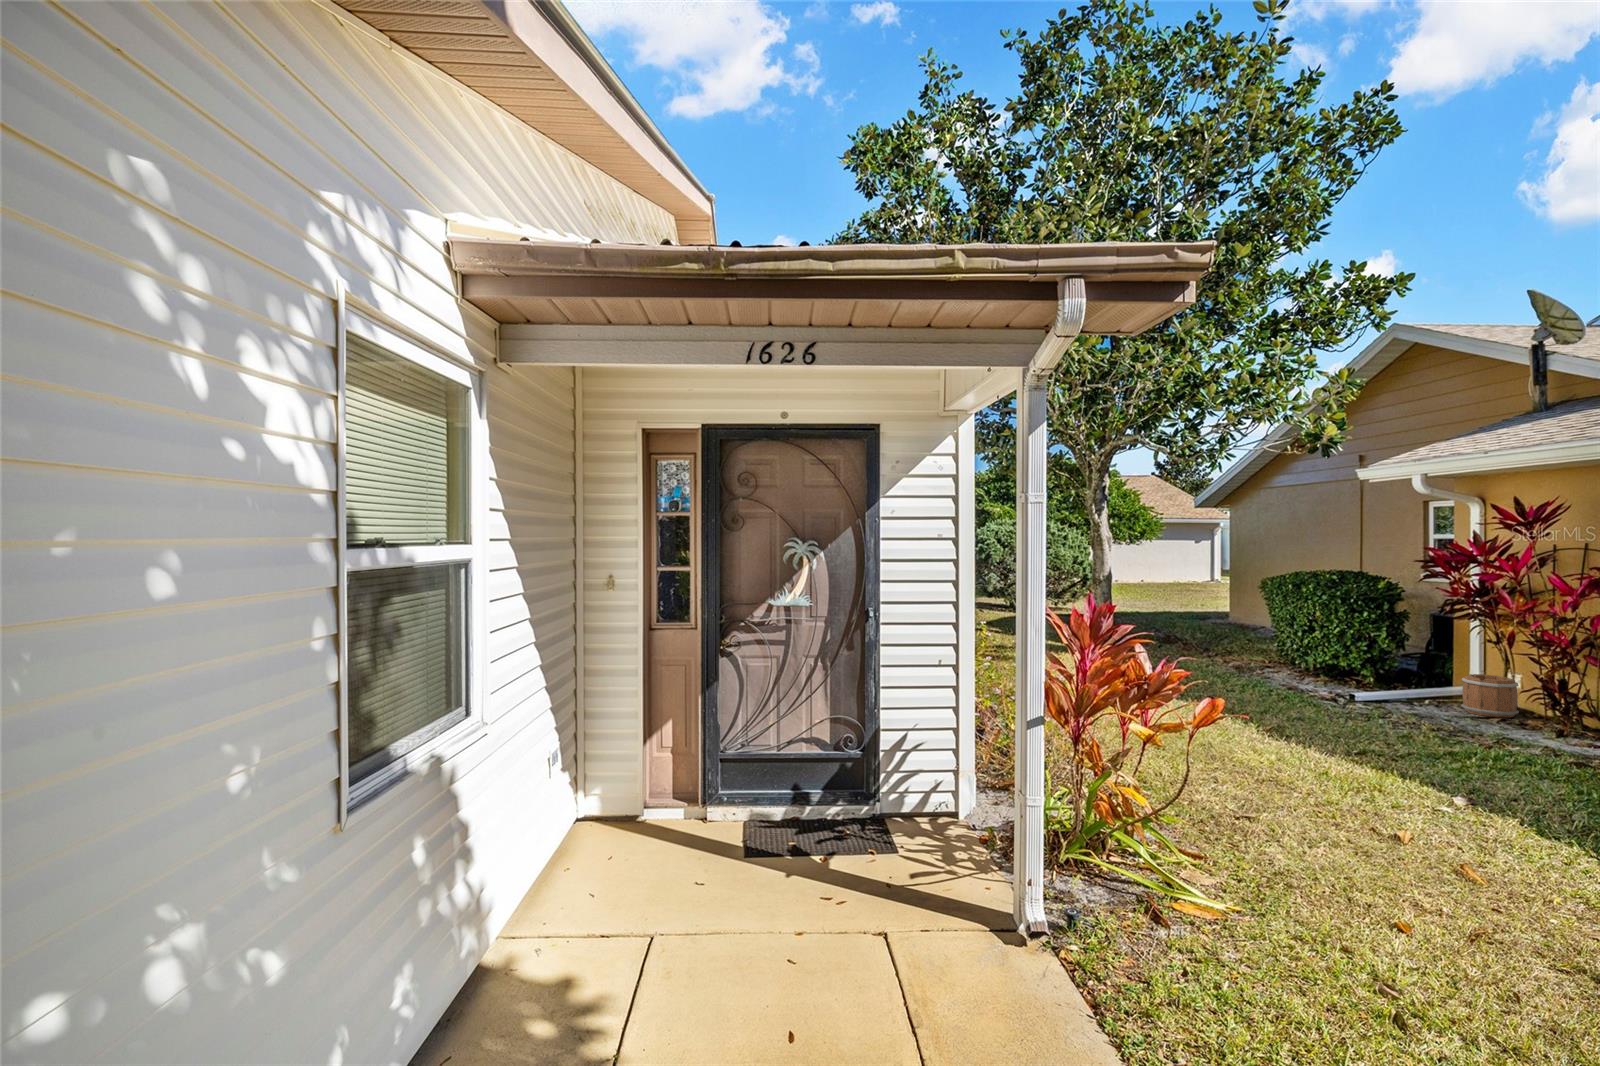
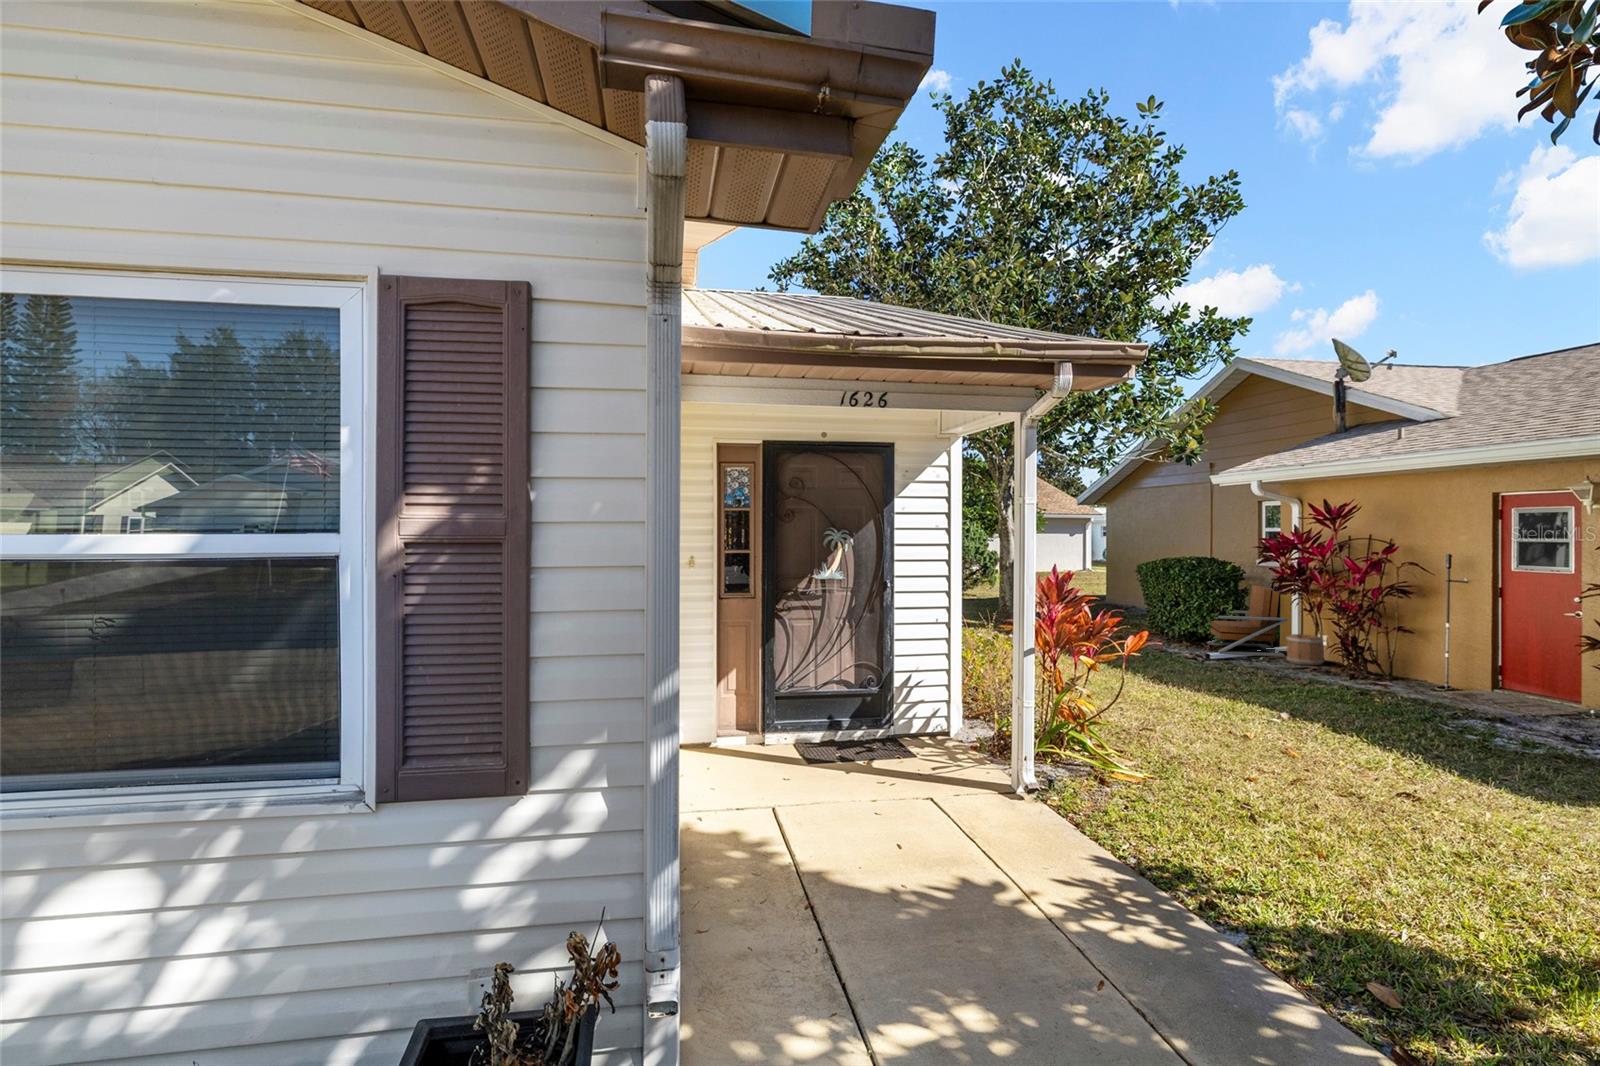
lounge chair: none [1351,607,1464,702] -> present [1207,585,1288,656]

